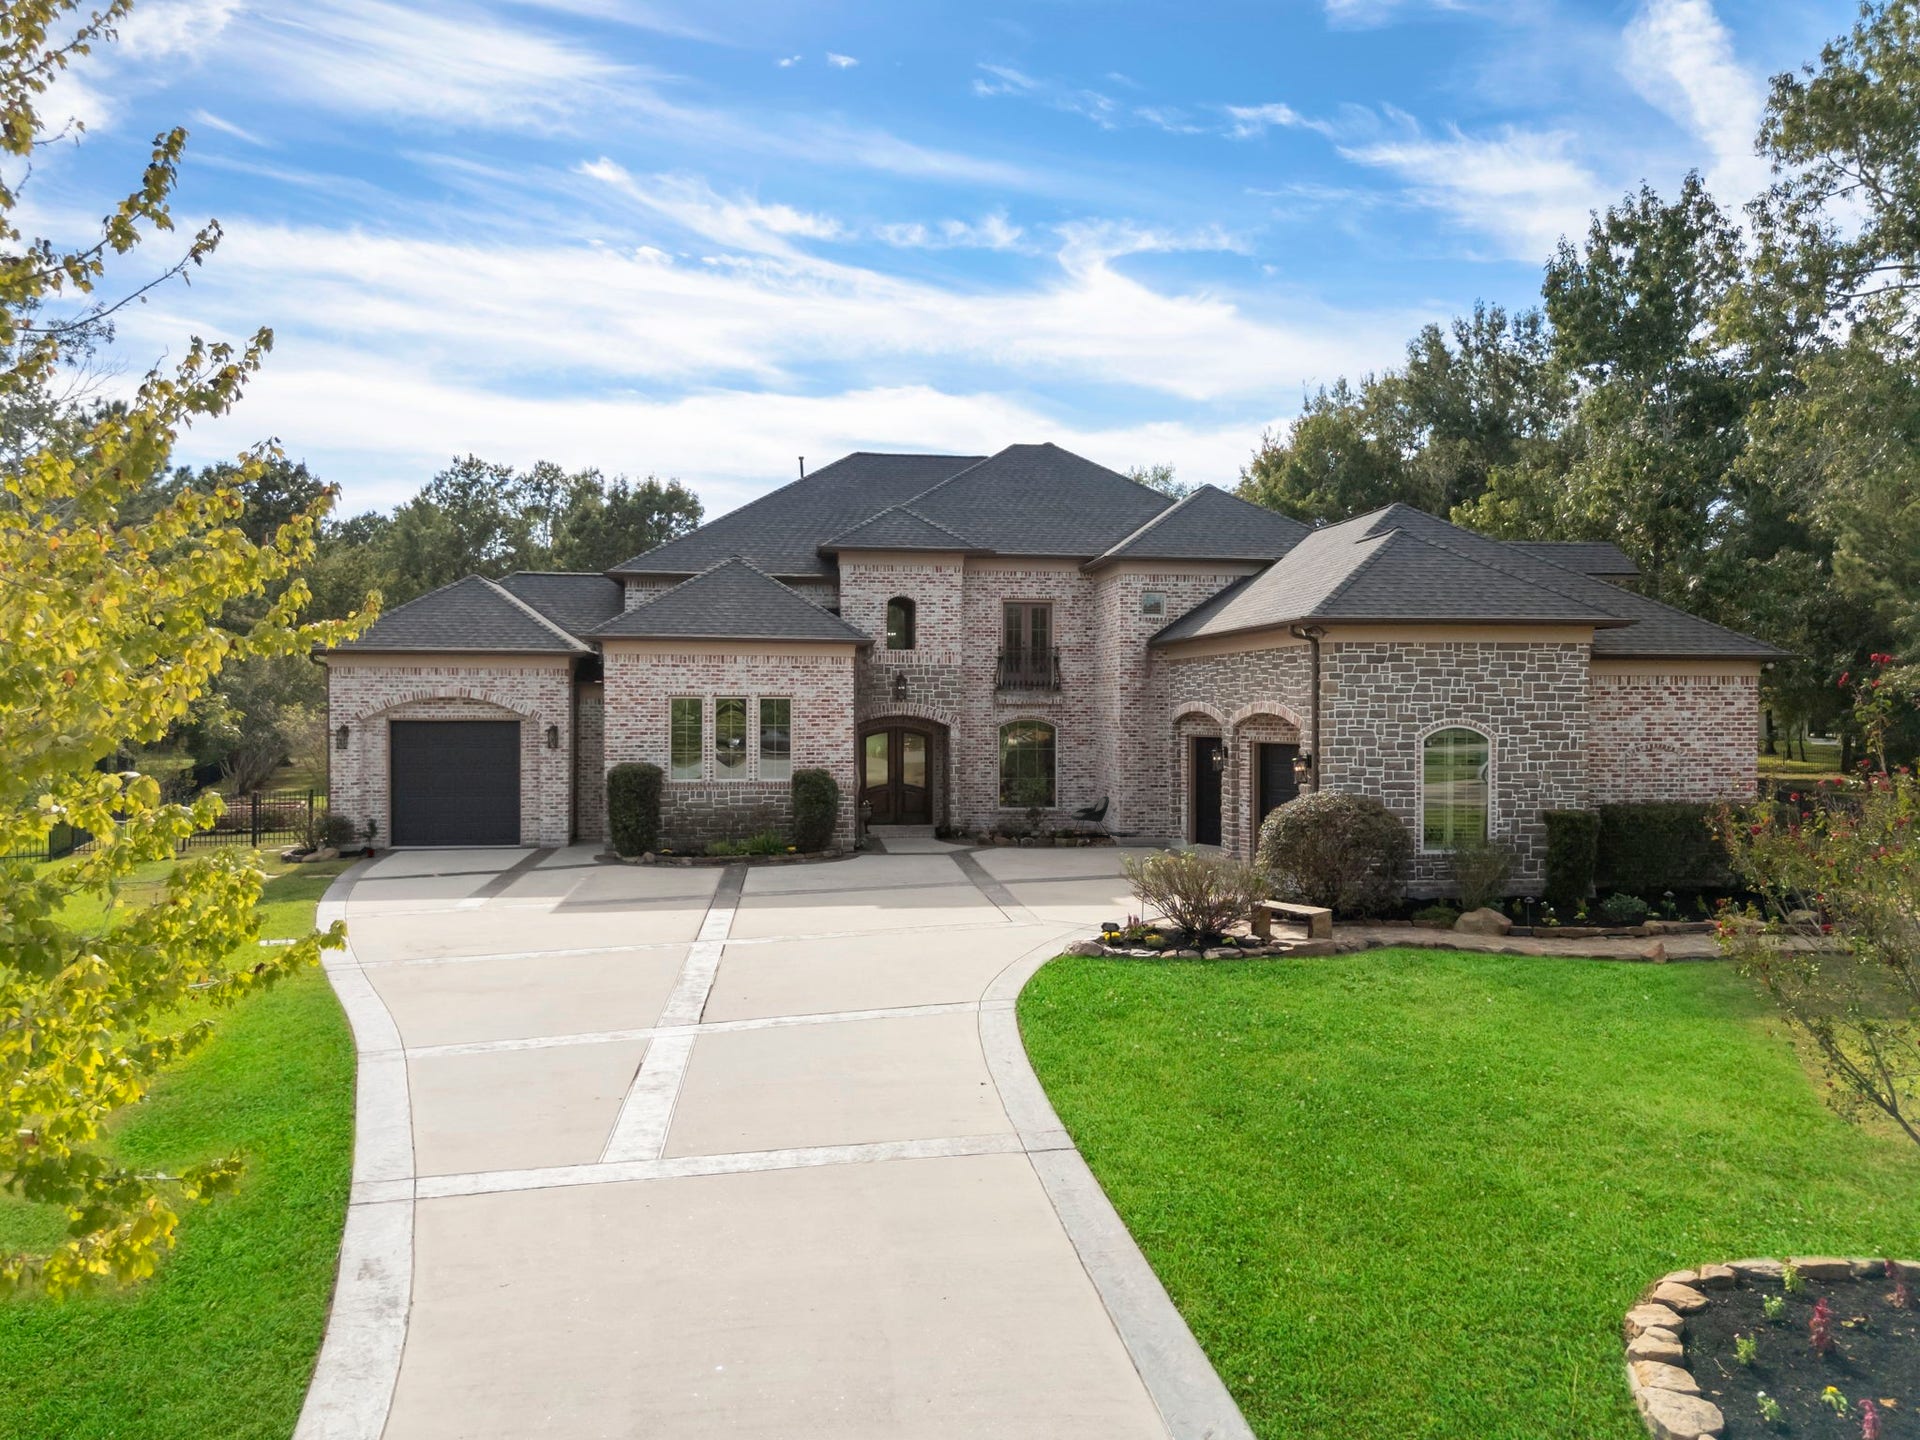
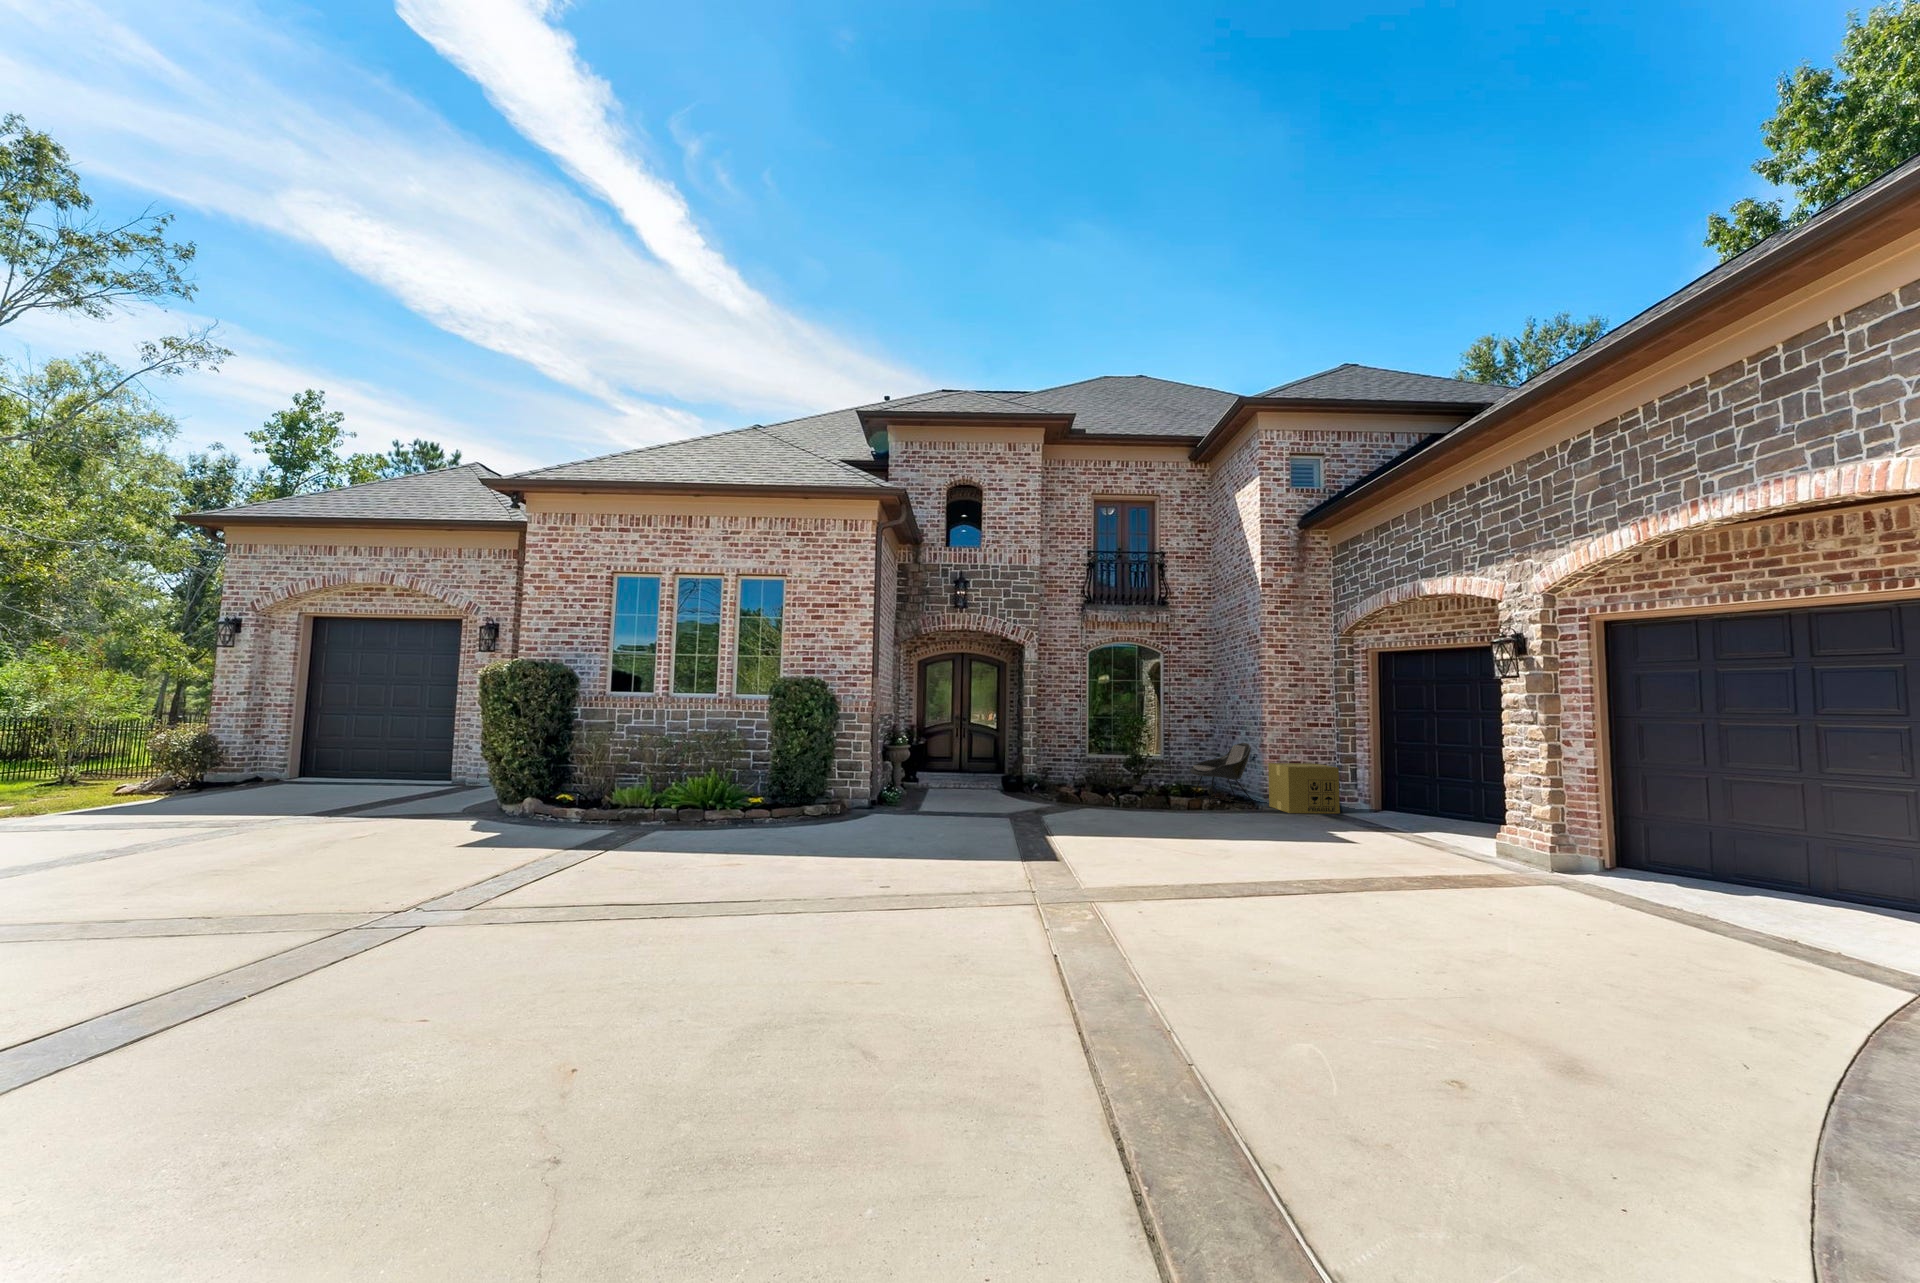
cardboard box: none [1119,809,1159,842] -> present [1268,763,1340,814]
potted tree: present [359,819,378,857] -> none [207,735,256,790]

